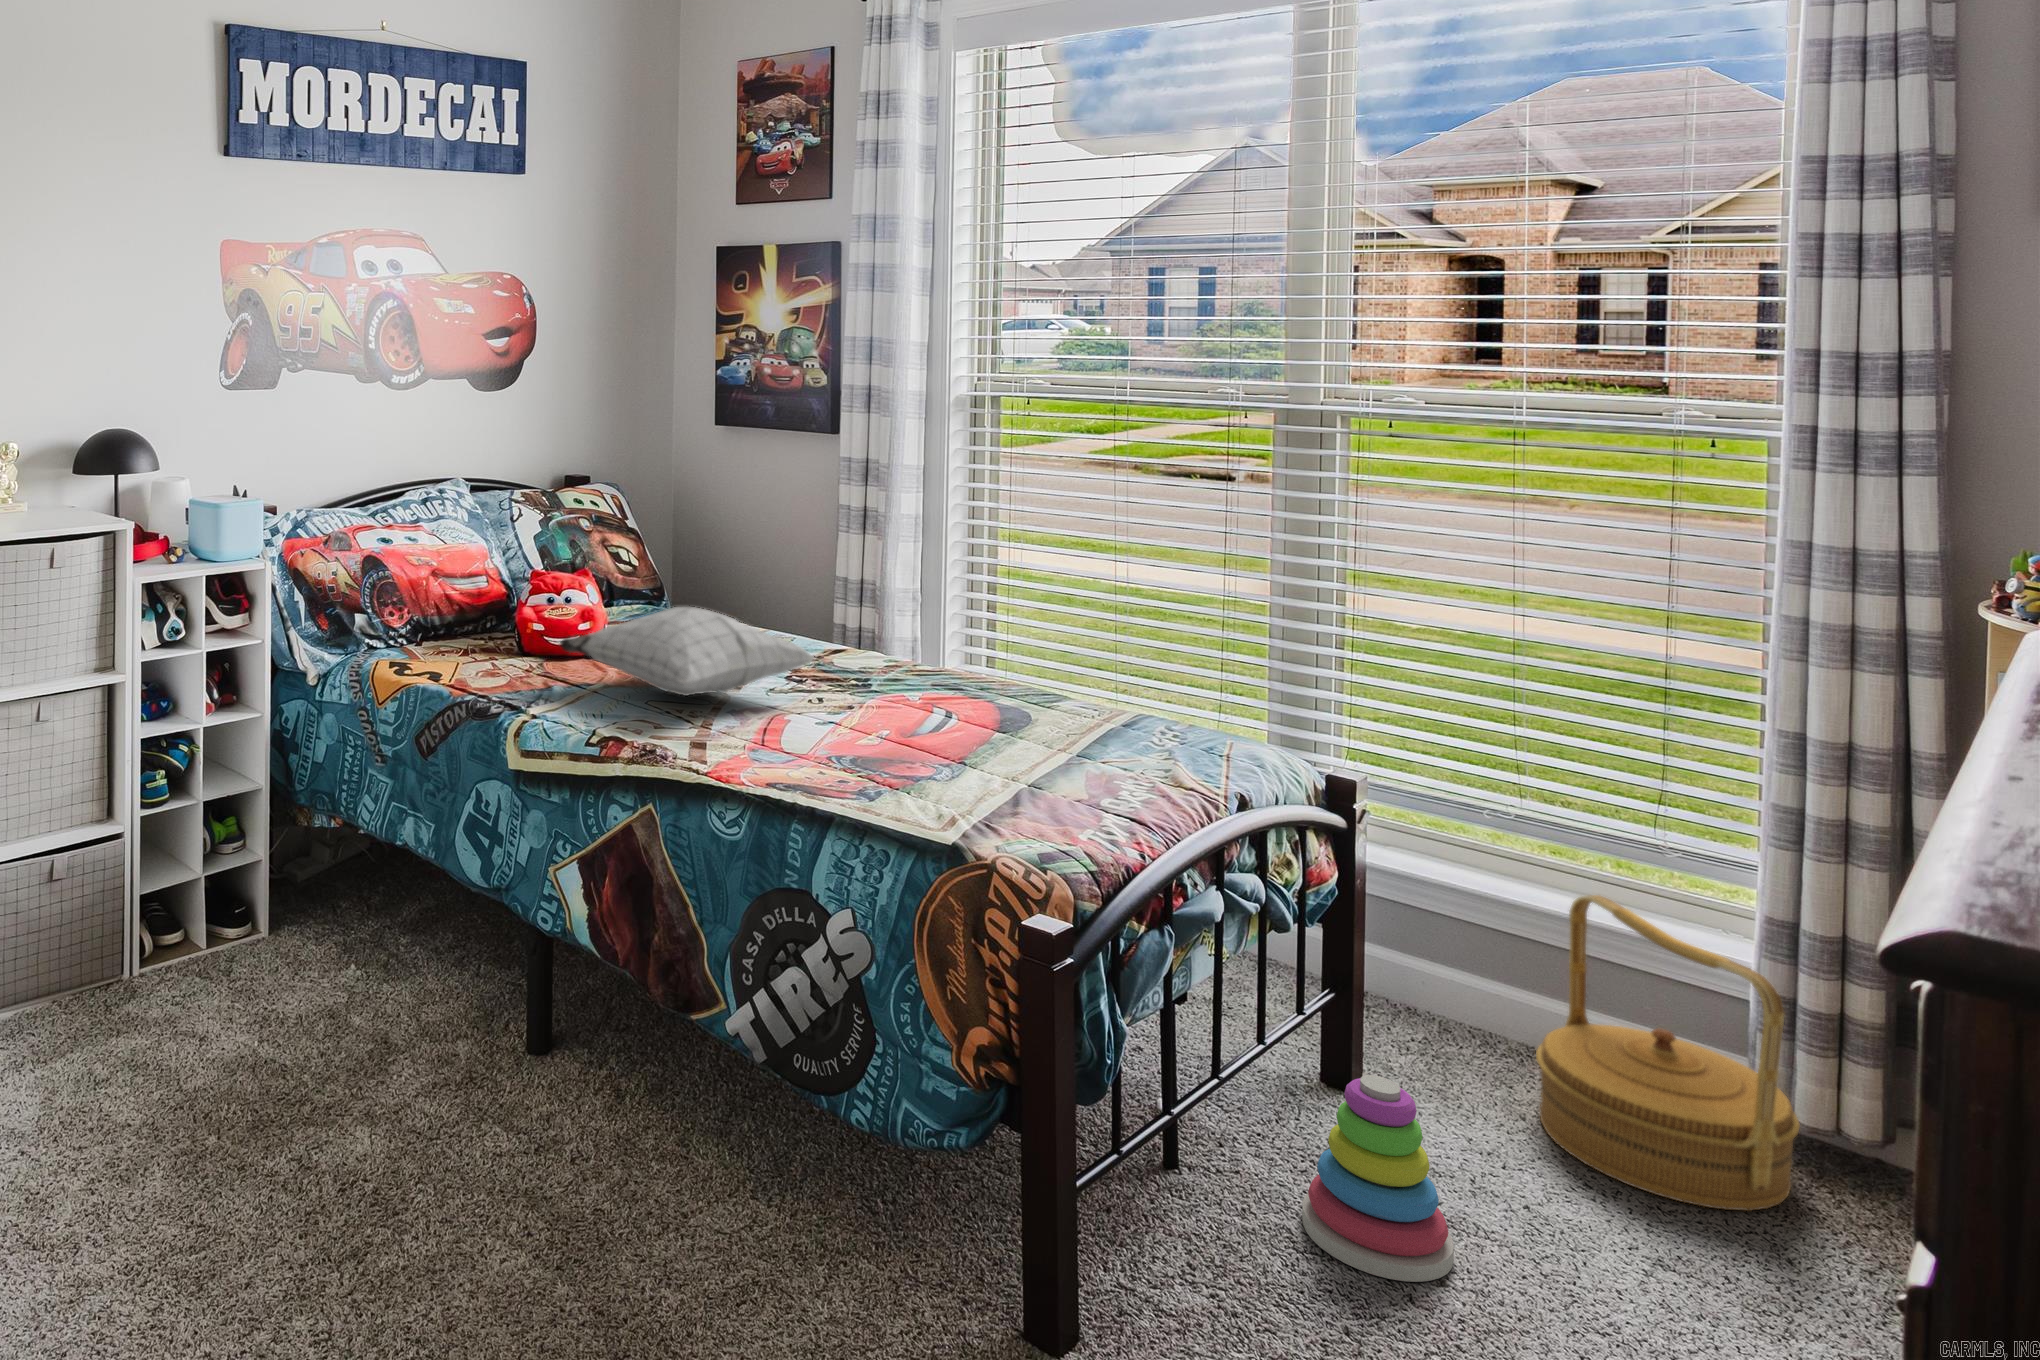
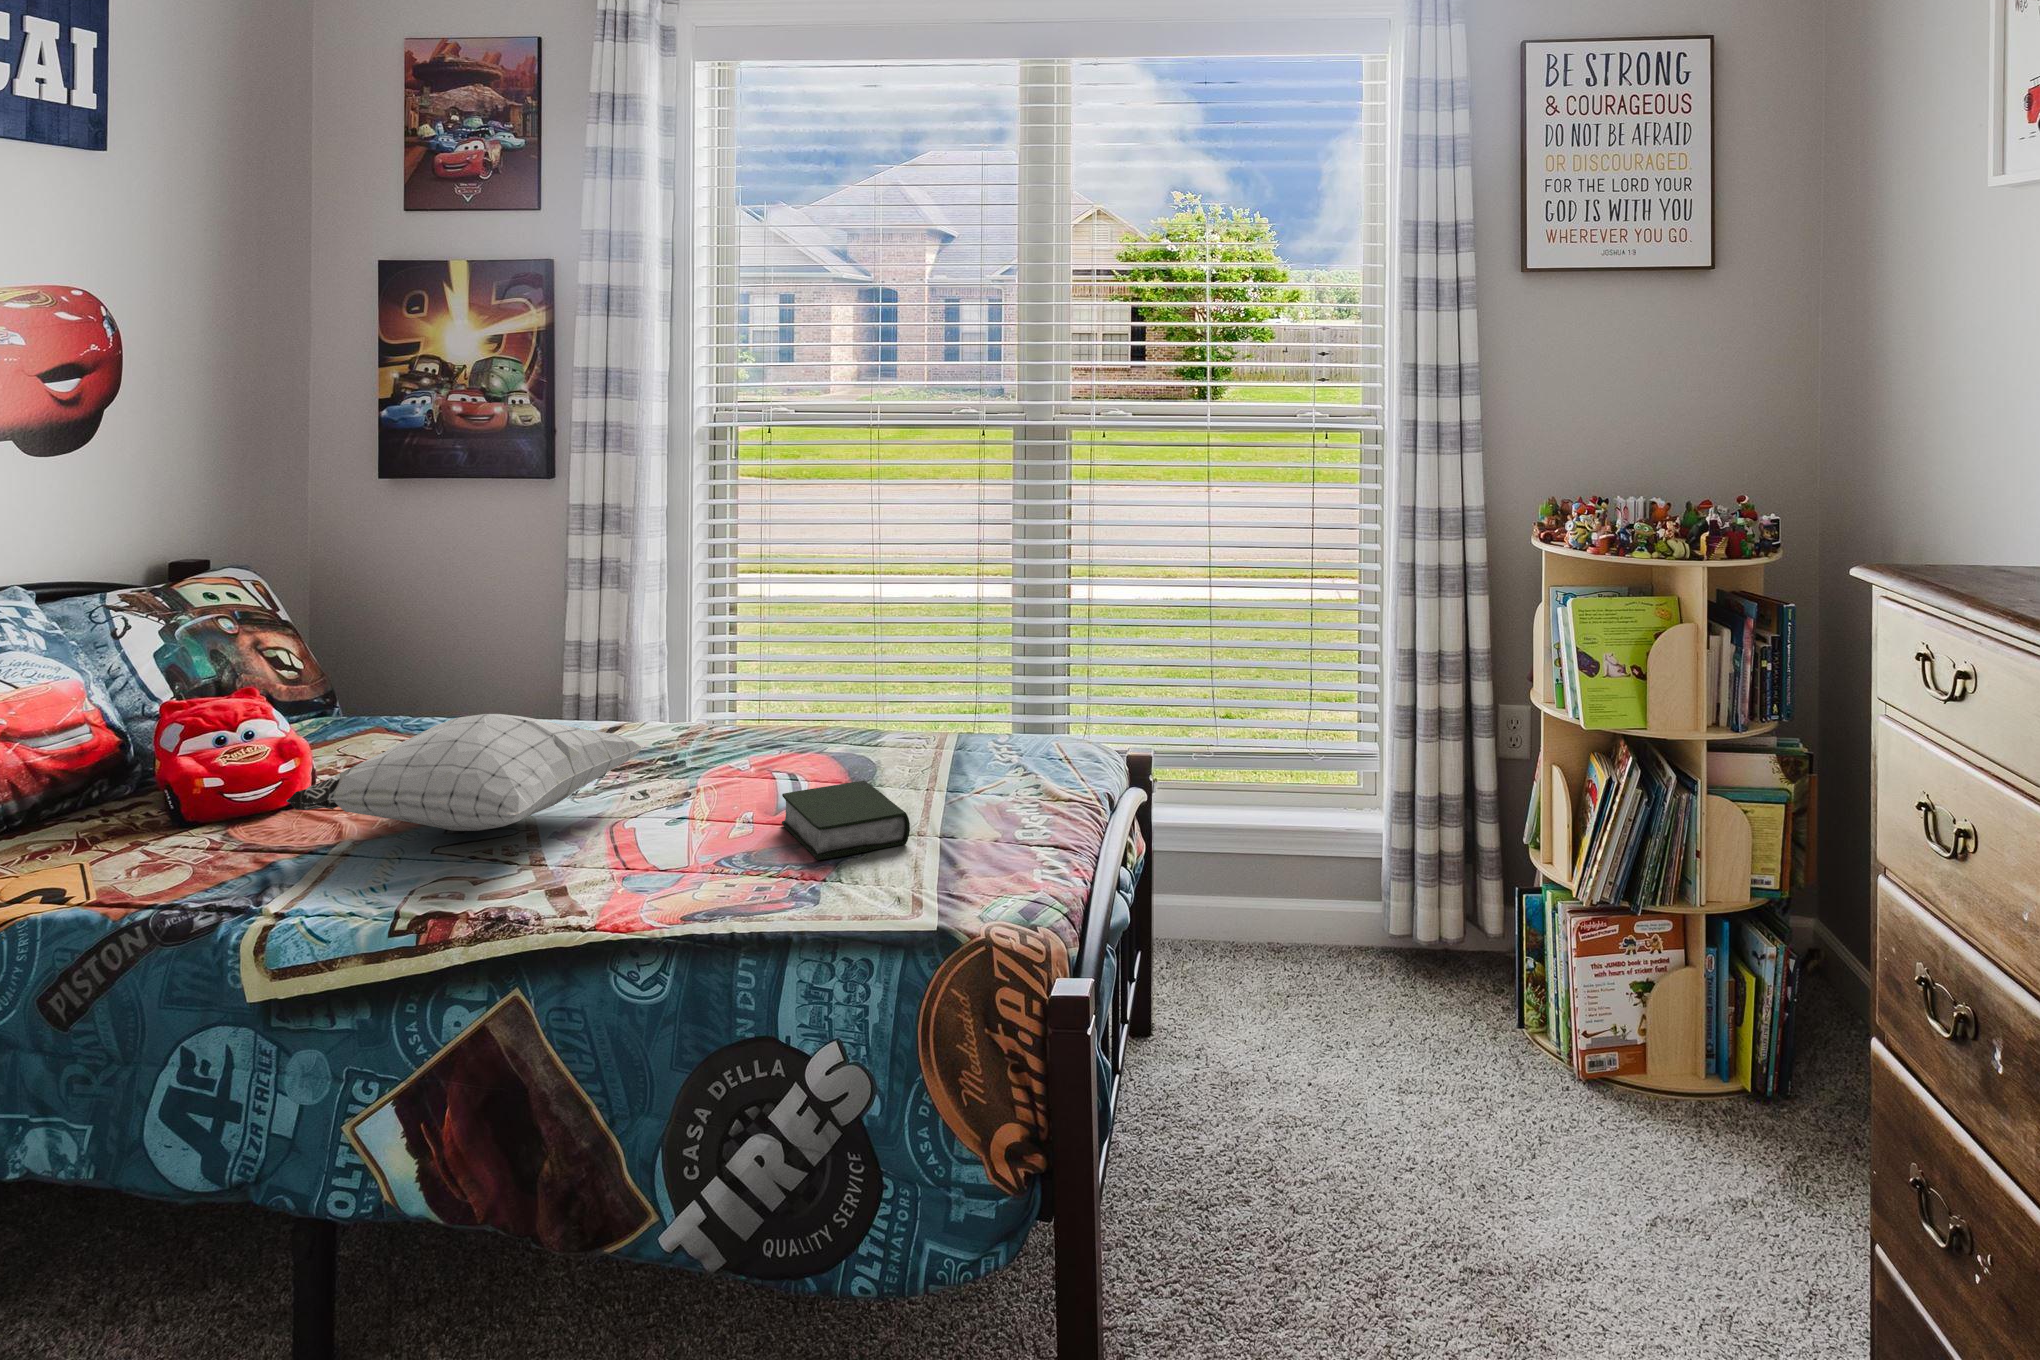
book: none [903,717,997,782] -> present [782,781,910,860]
woven basket: present [1536,895,1800,1211] -> none [1273,808,1442,1042]
stacking toy: present [1302,1075,1454,1282] -> none [1185,1023,1303,1209]

